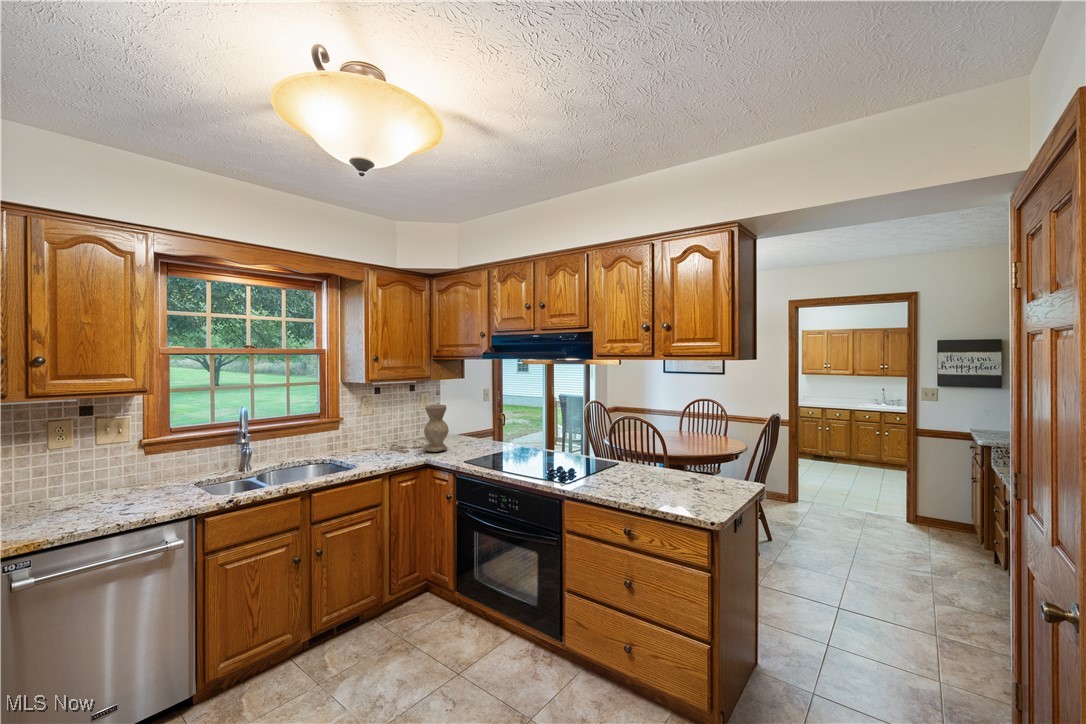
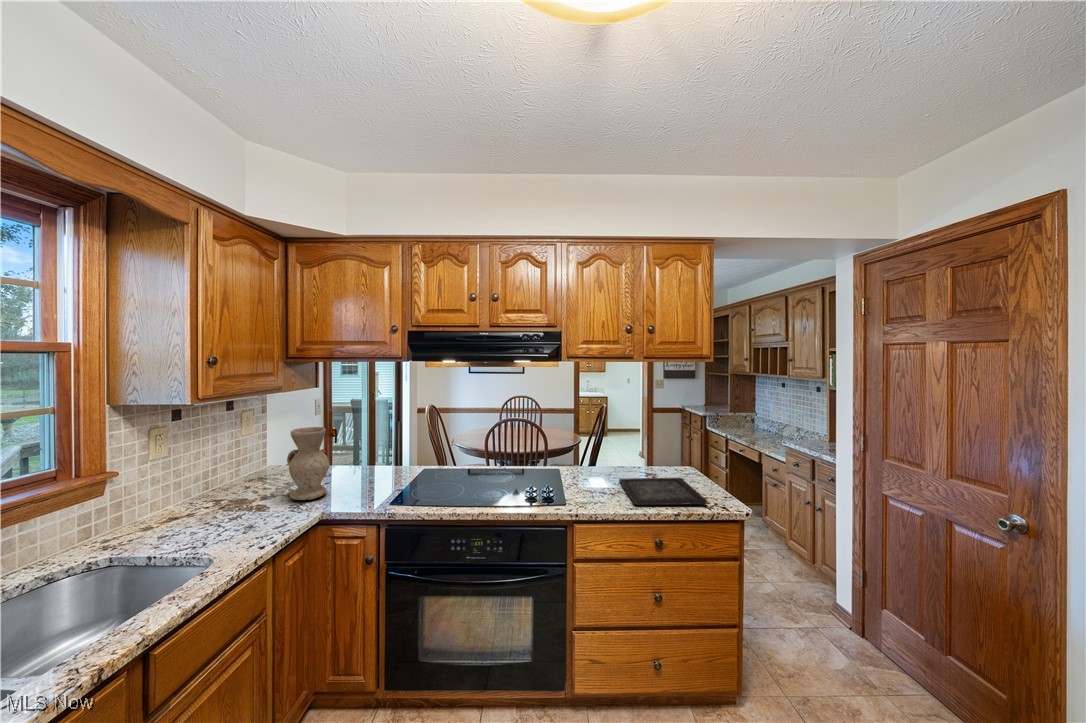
tray: none [618,476,712,506] -> present [619,478,707,505]

